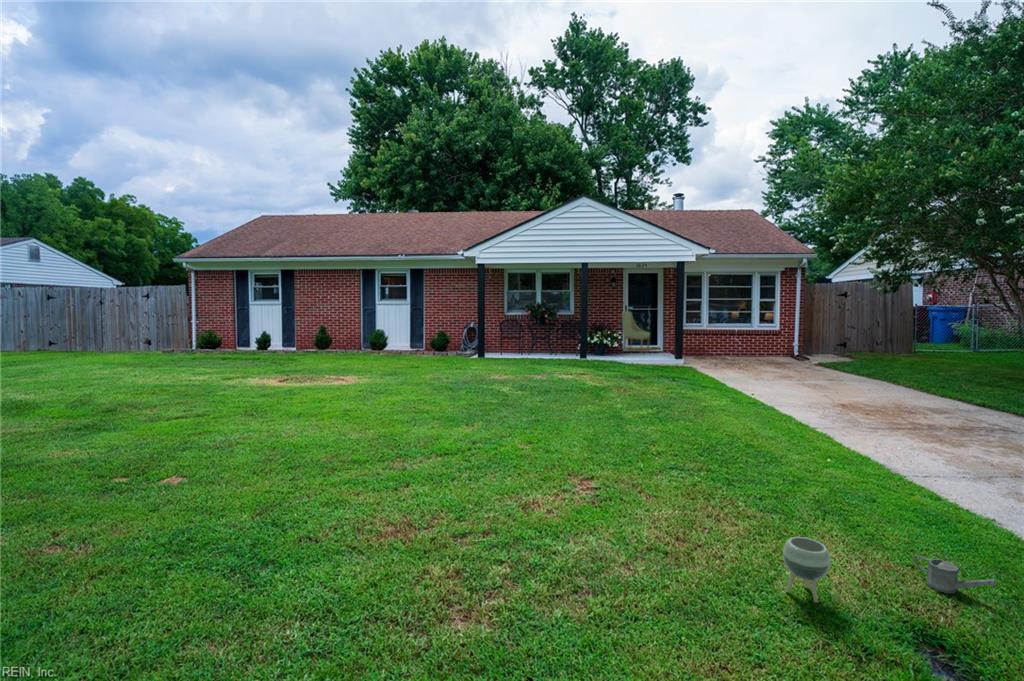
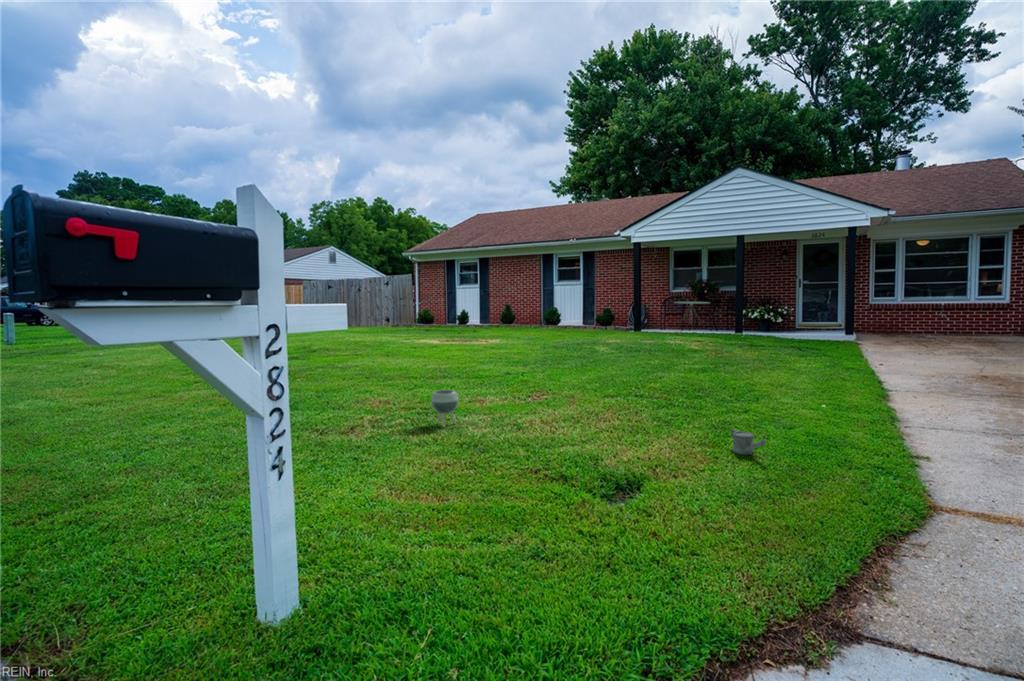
chair: present [622,312,650,353] -> none [792,286,828,330]
round table: none [515,325,550,352] -> present [675,302,708,325]
planter: present [783,537,830,603] -> present [431,390,459,427]

